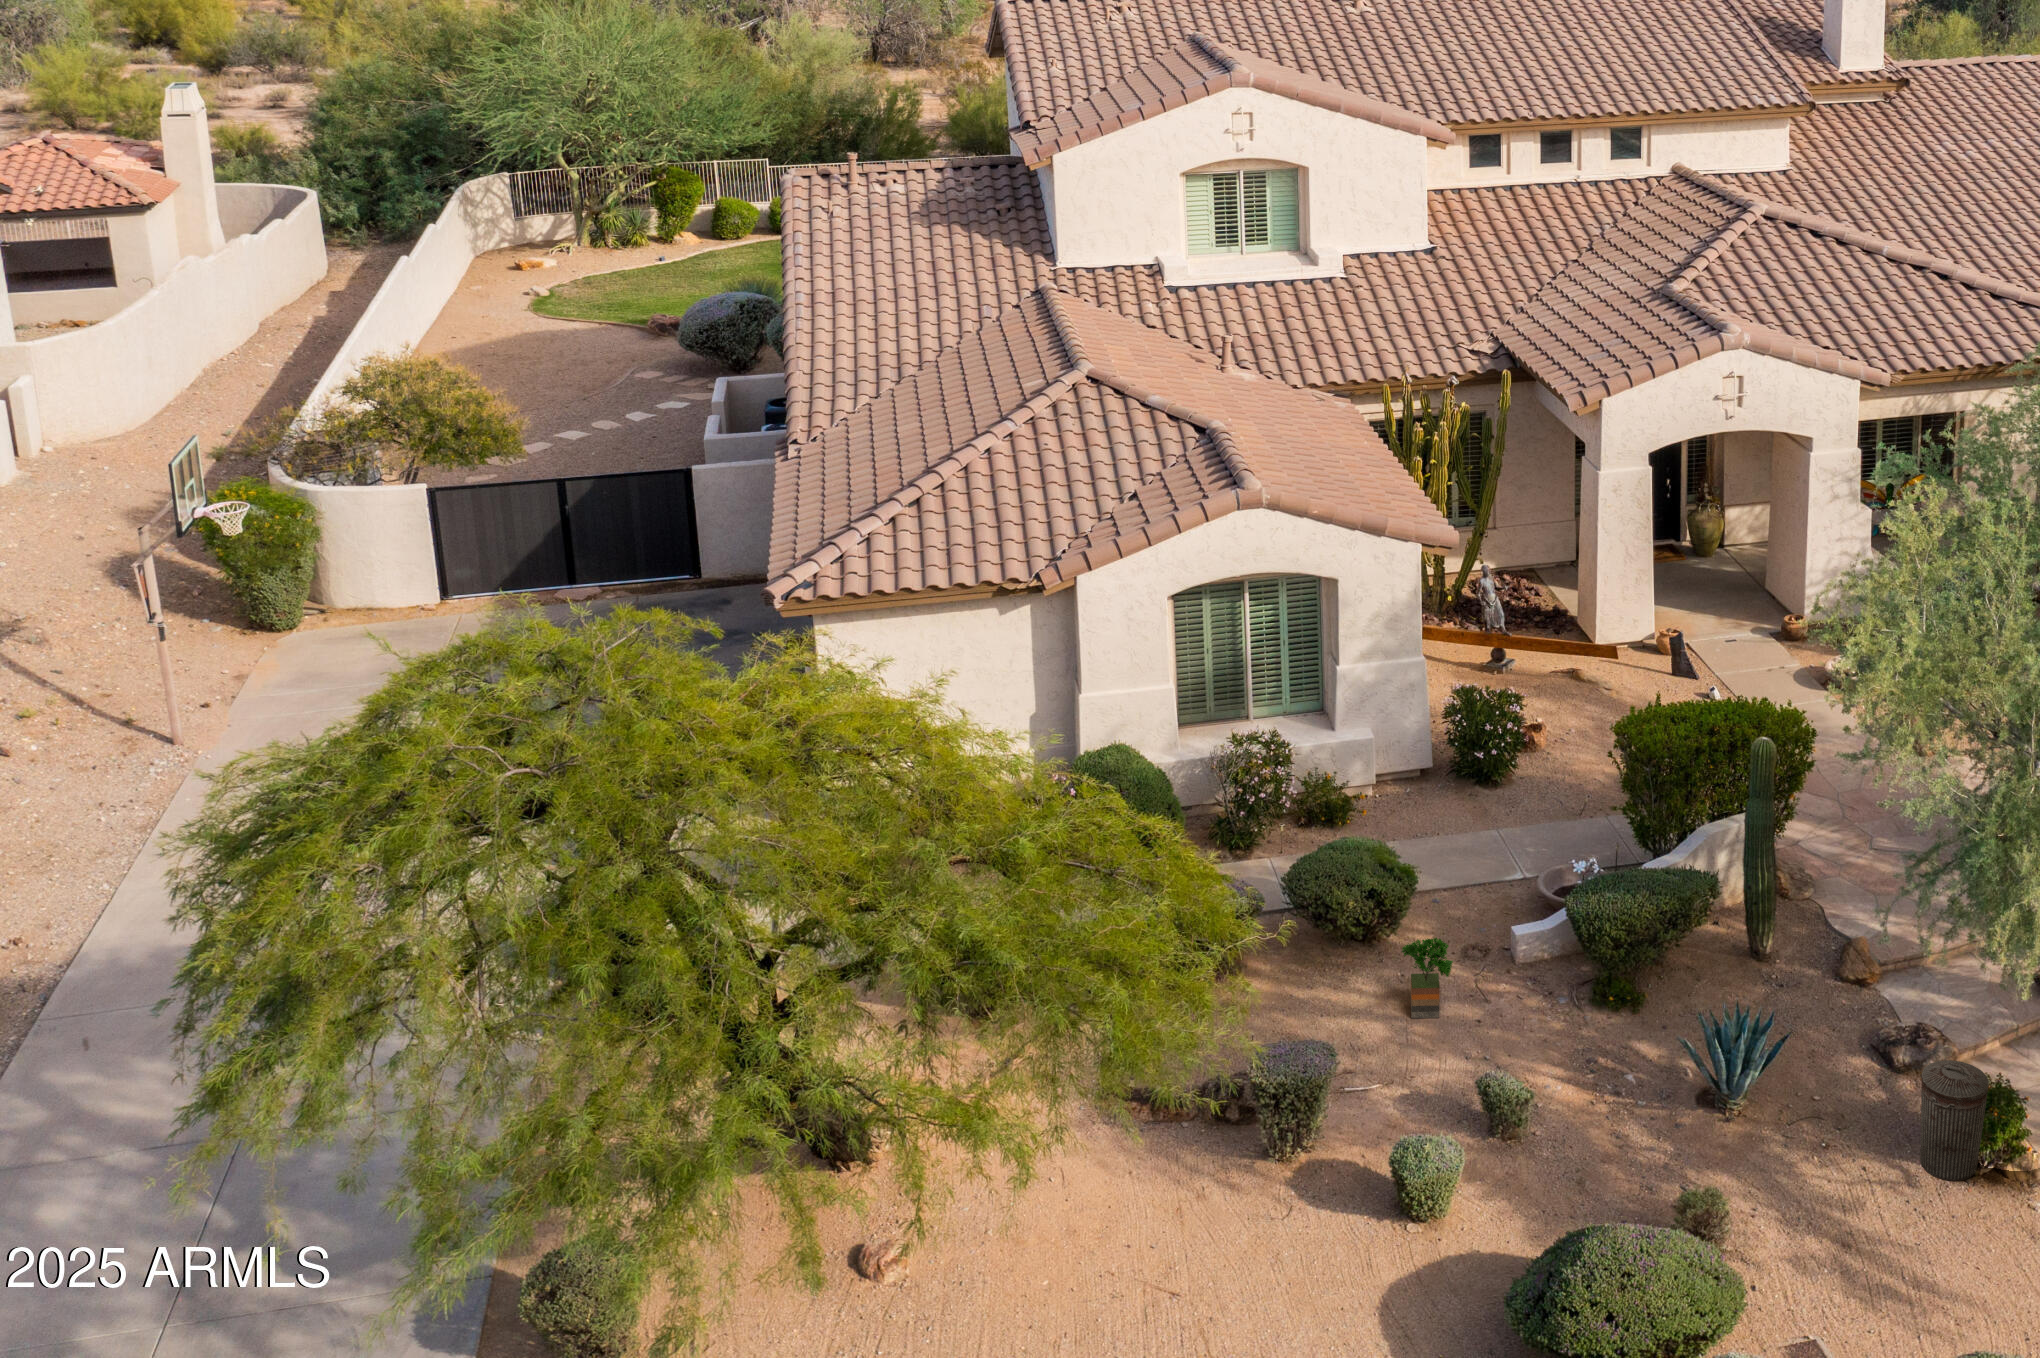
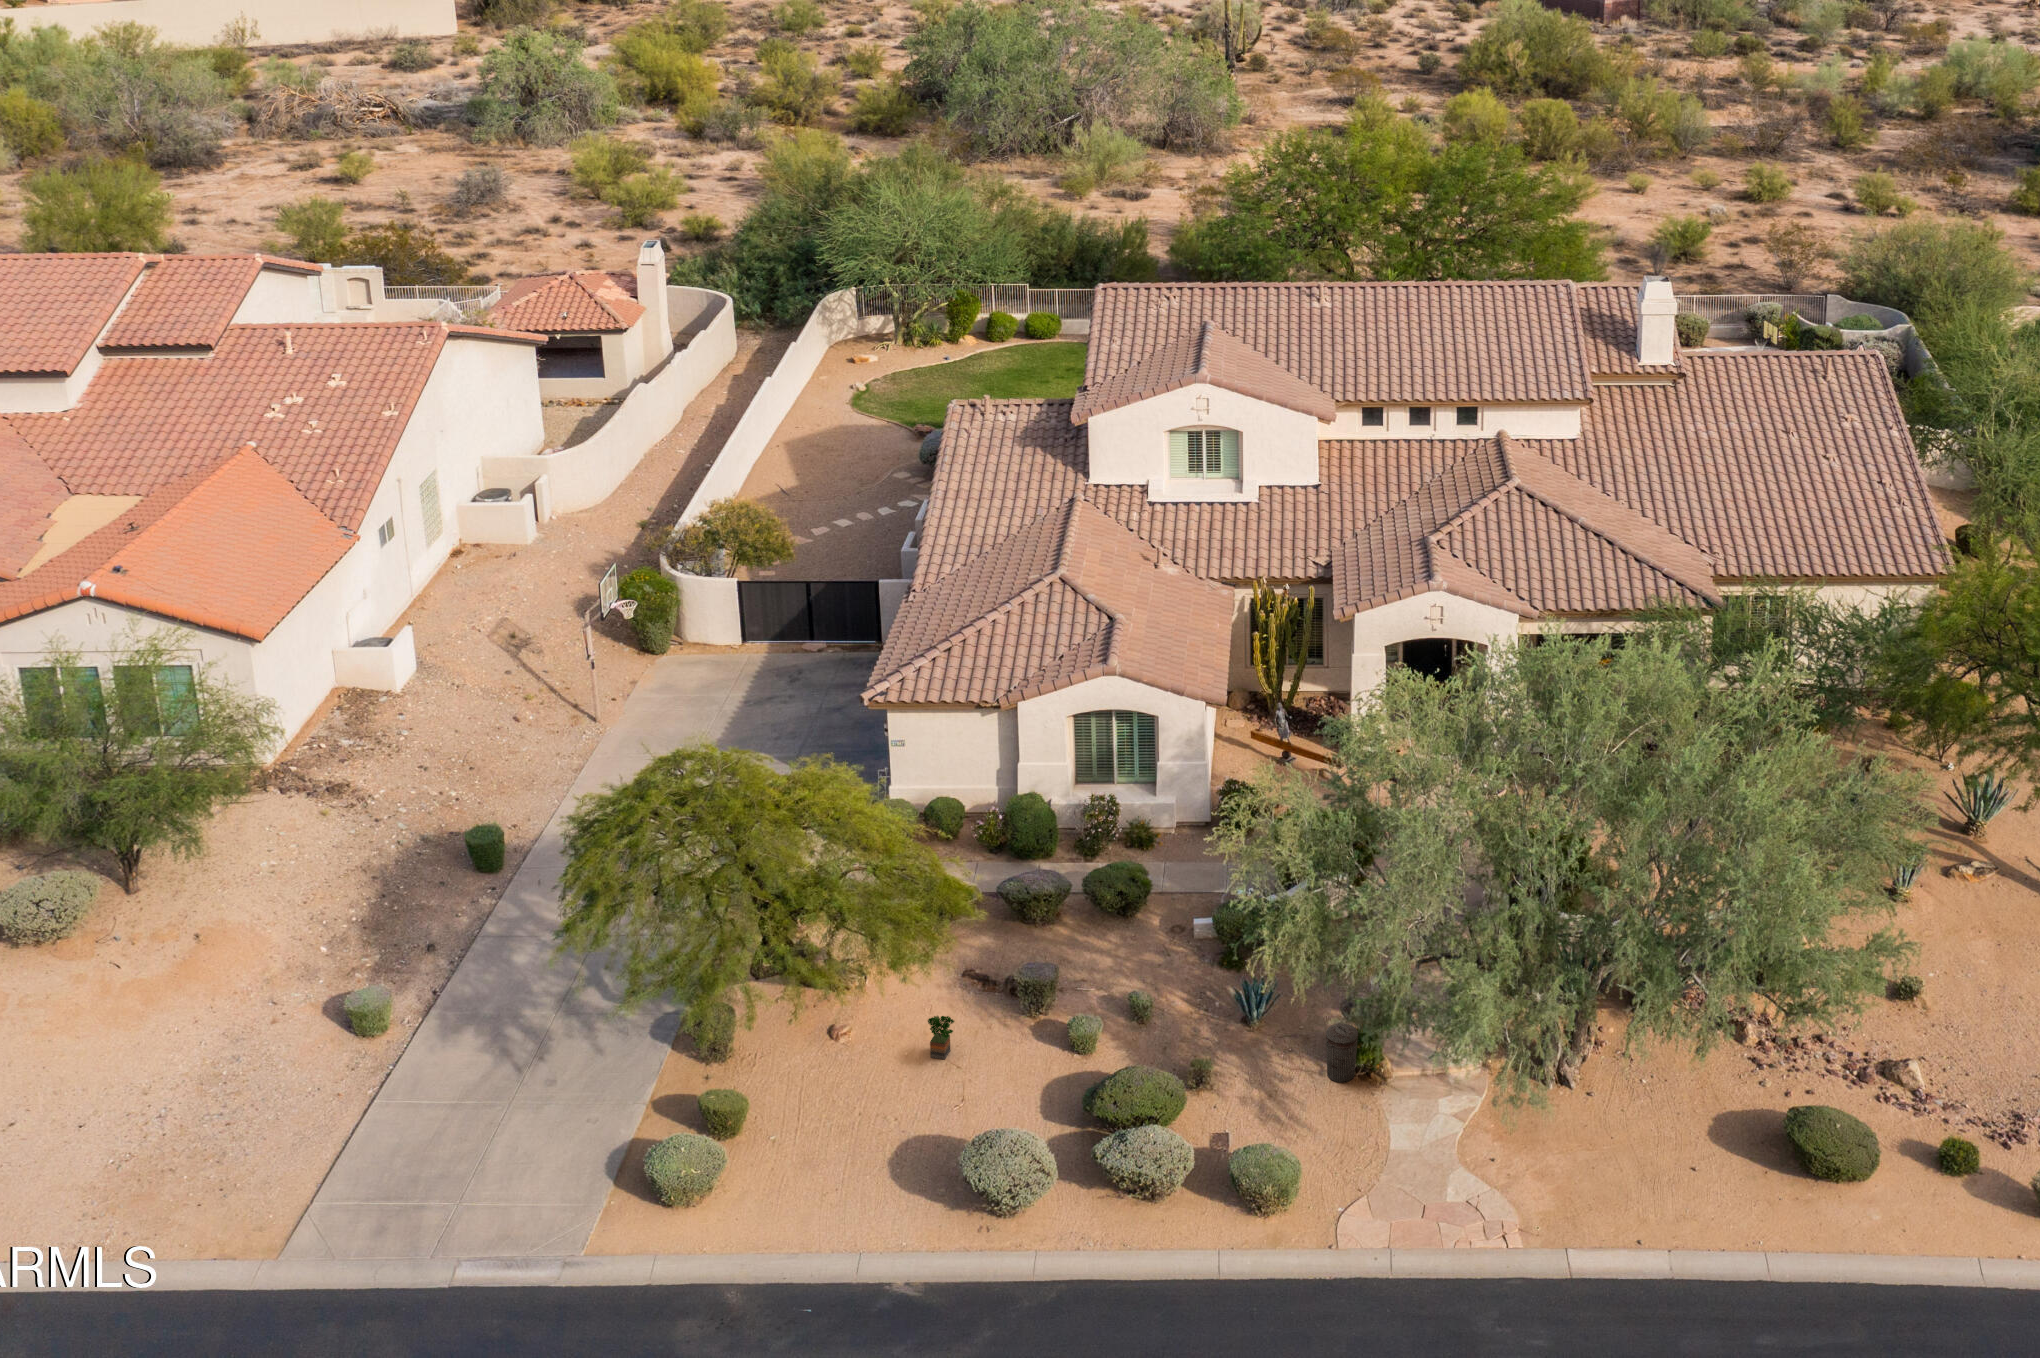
potted tree: present [1402,938,1453,1018] -> present [928,1016,954,1060]

